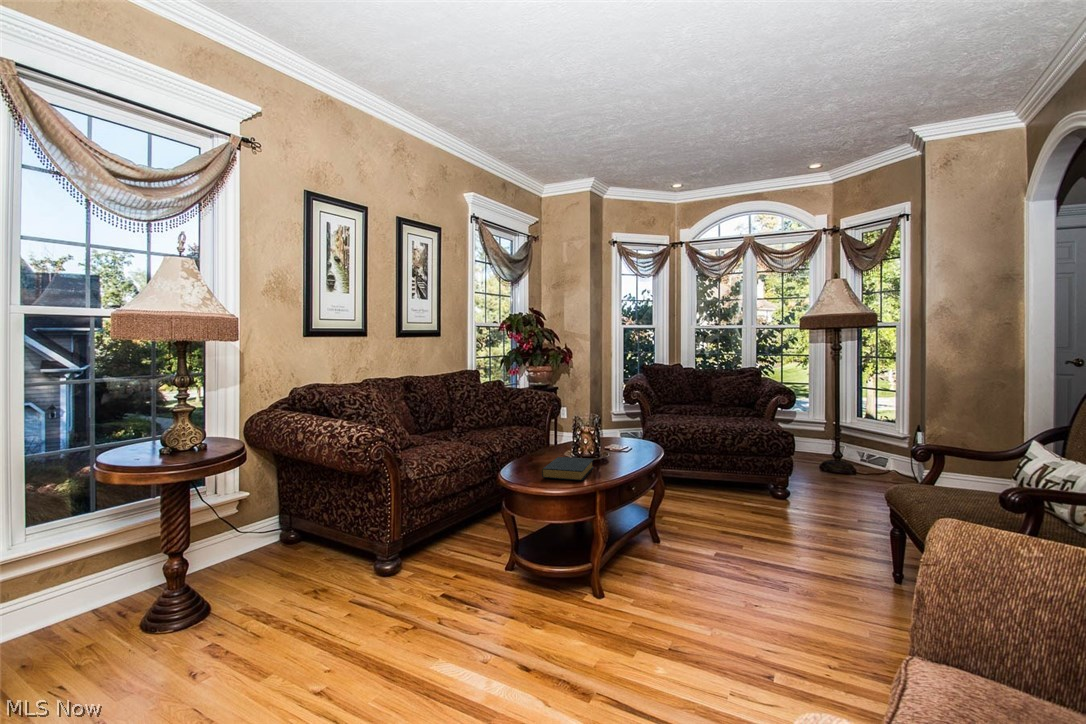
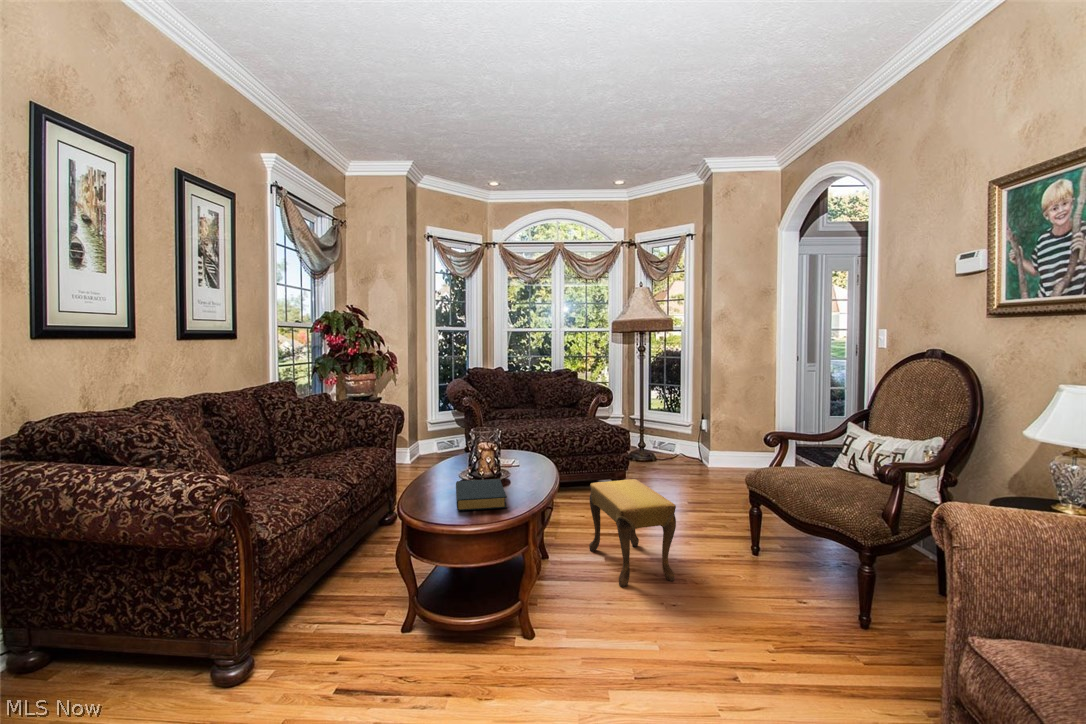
footstool: none [704,479,775,585] -> present [589,479,676,587]

